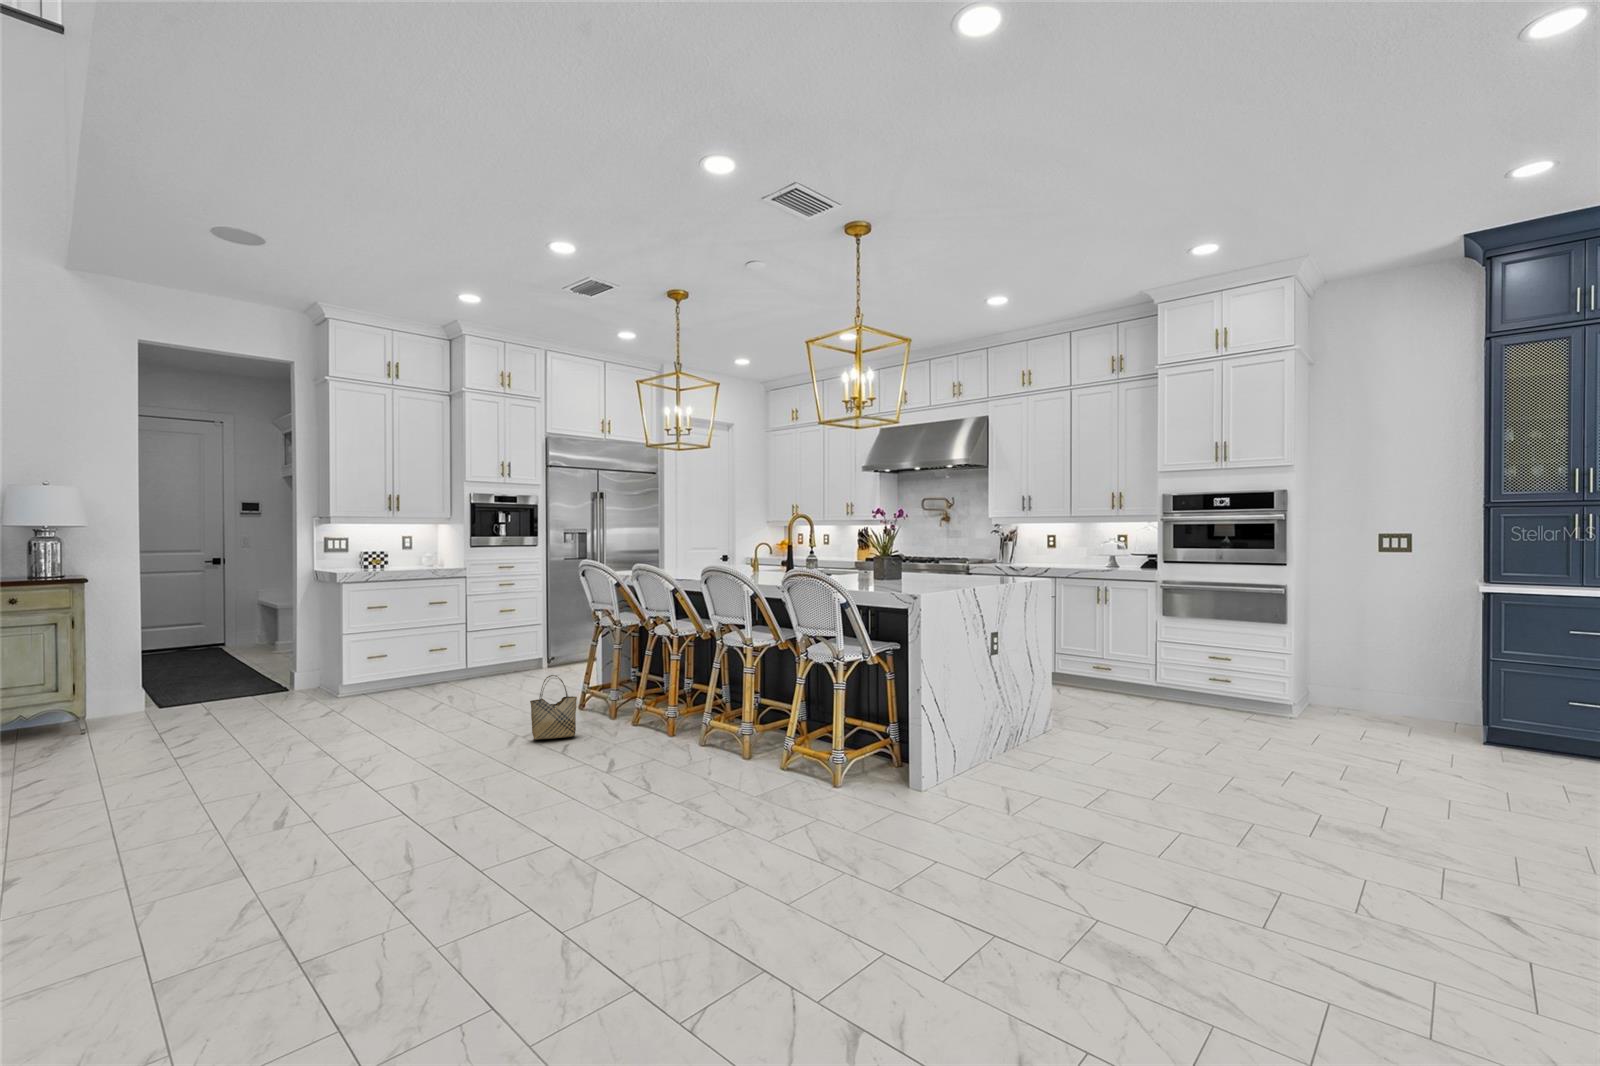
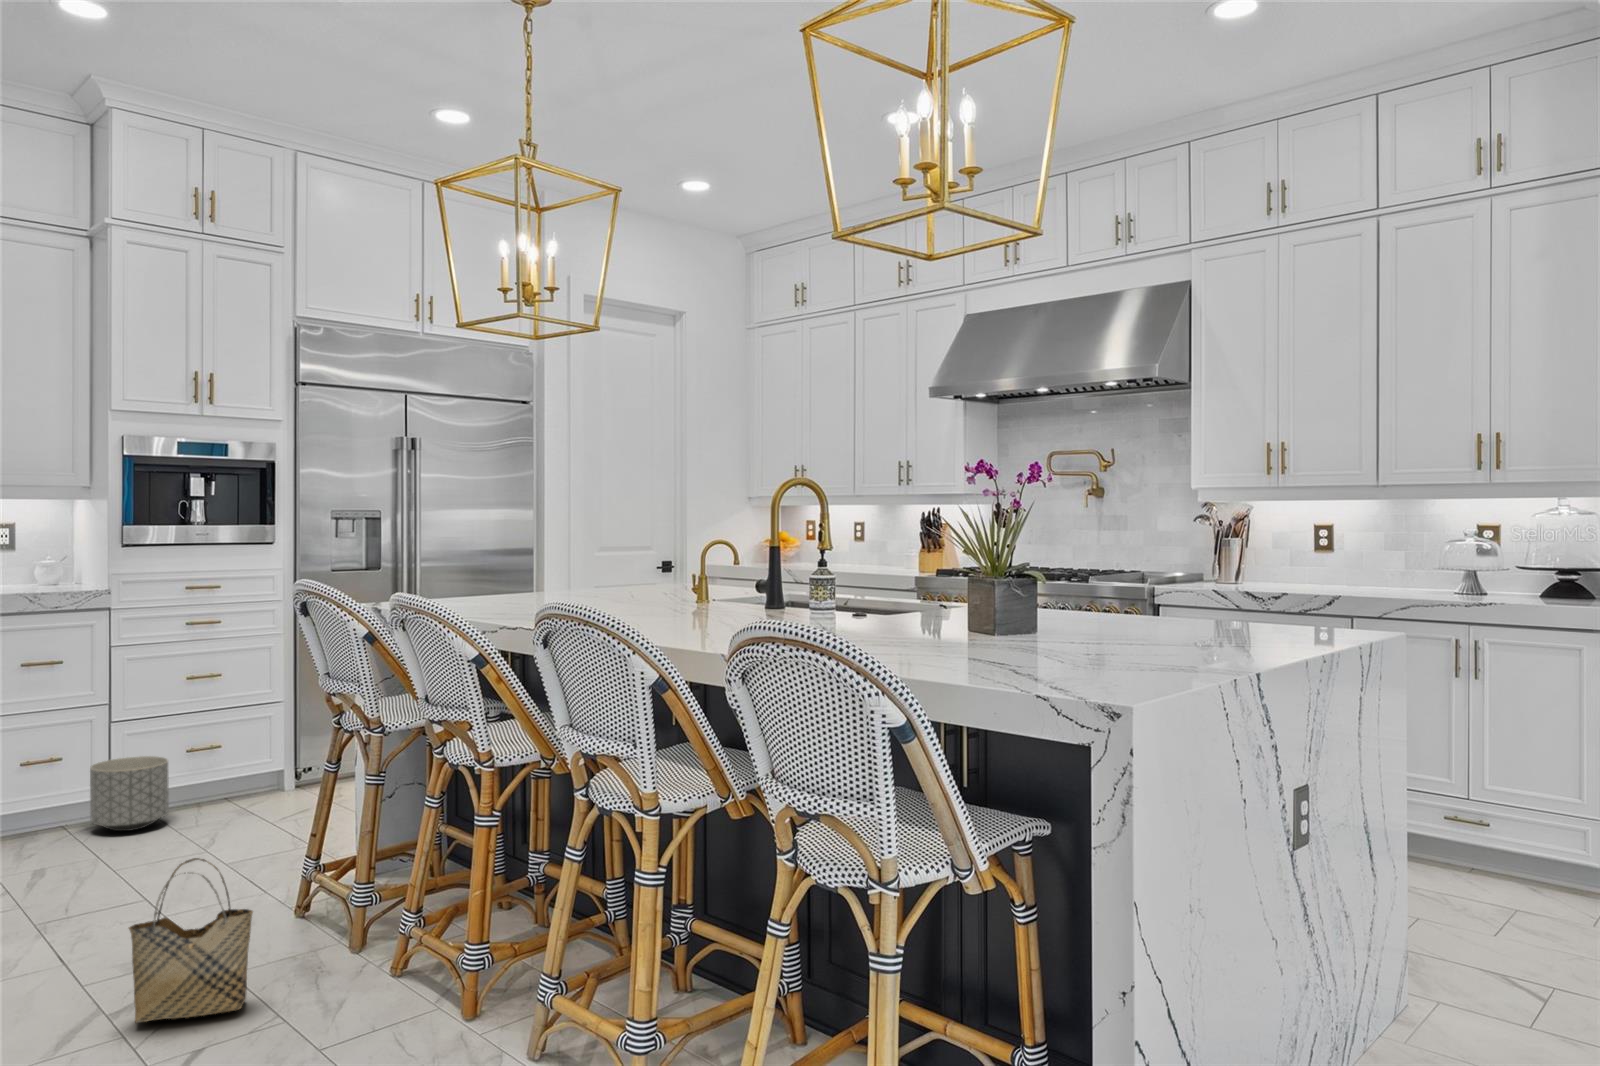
planter: none [459,649,494,684] -> present [90,756,169,831]

